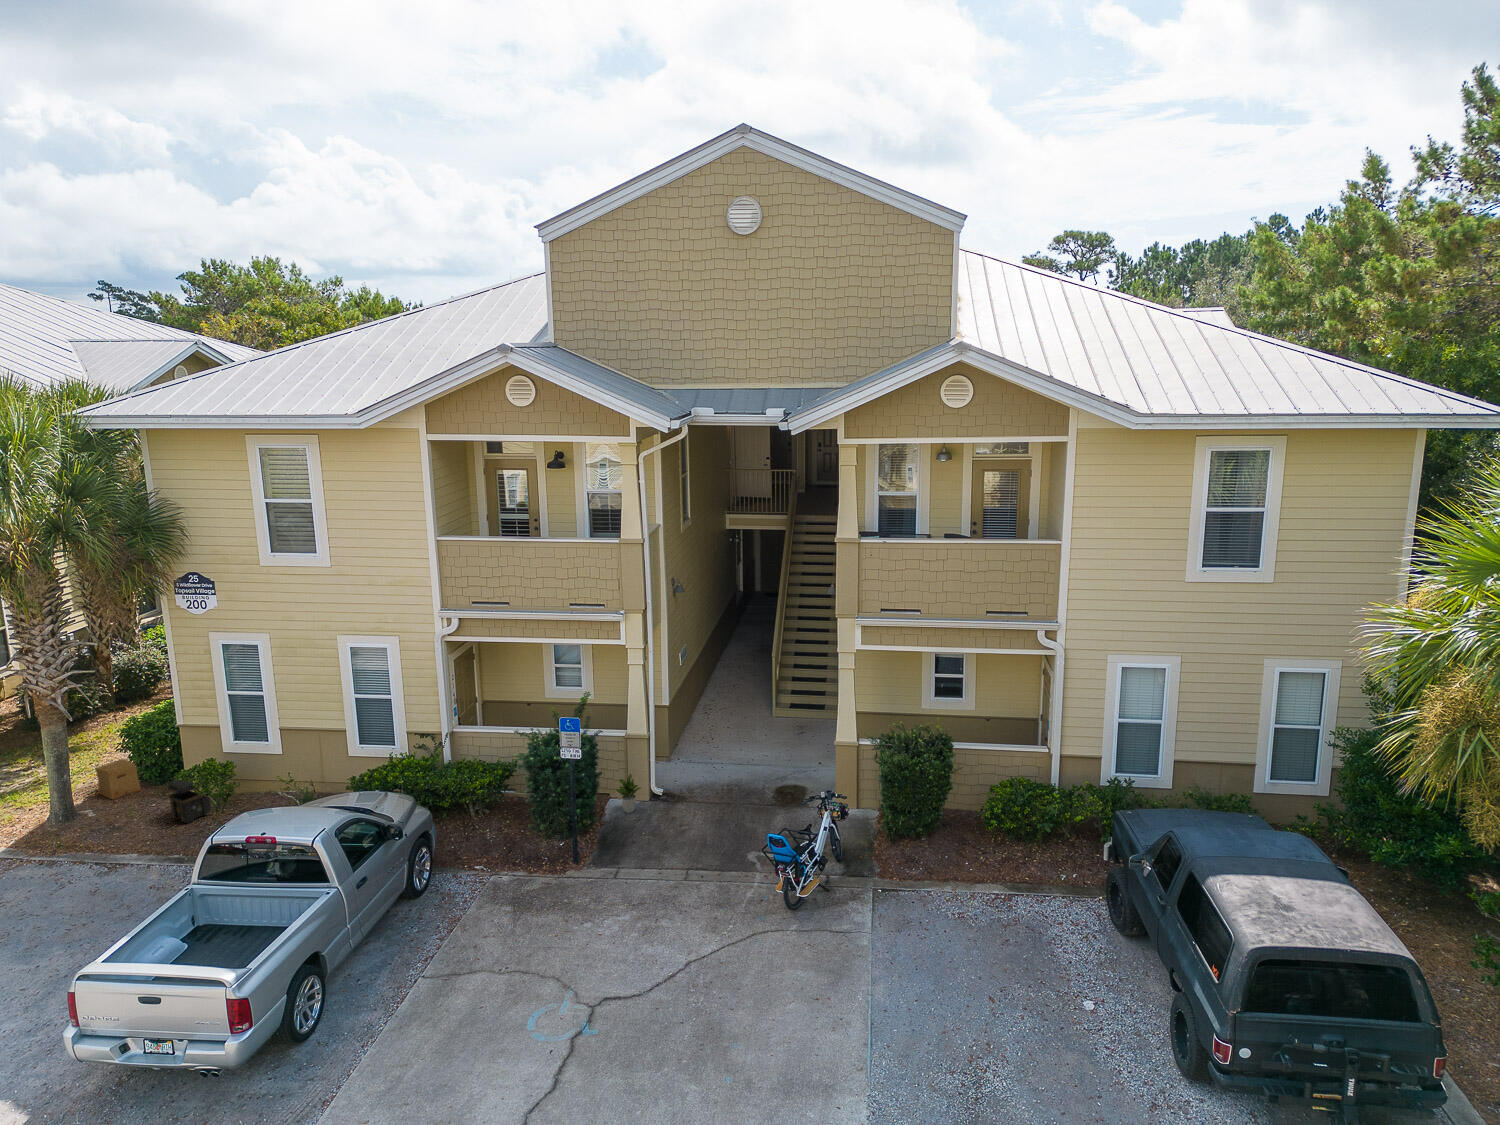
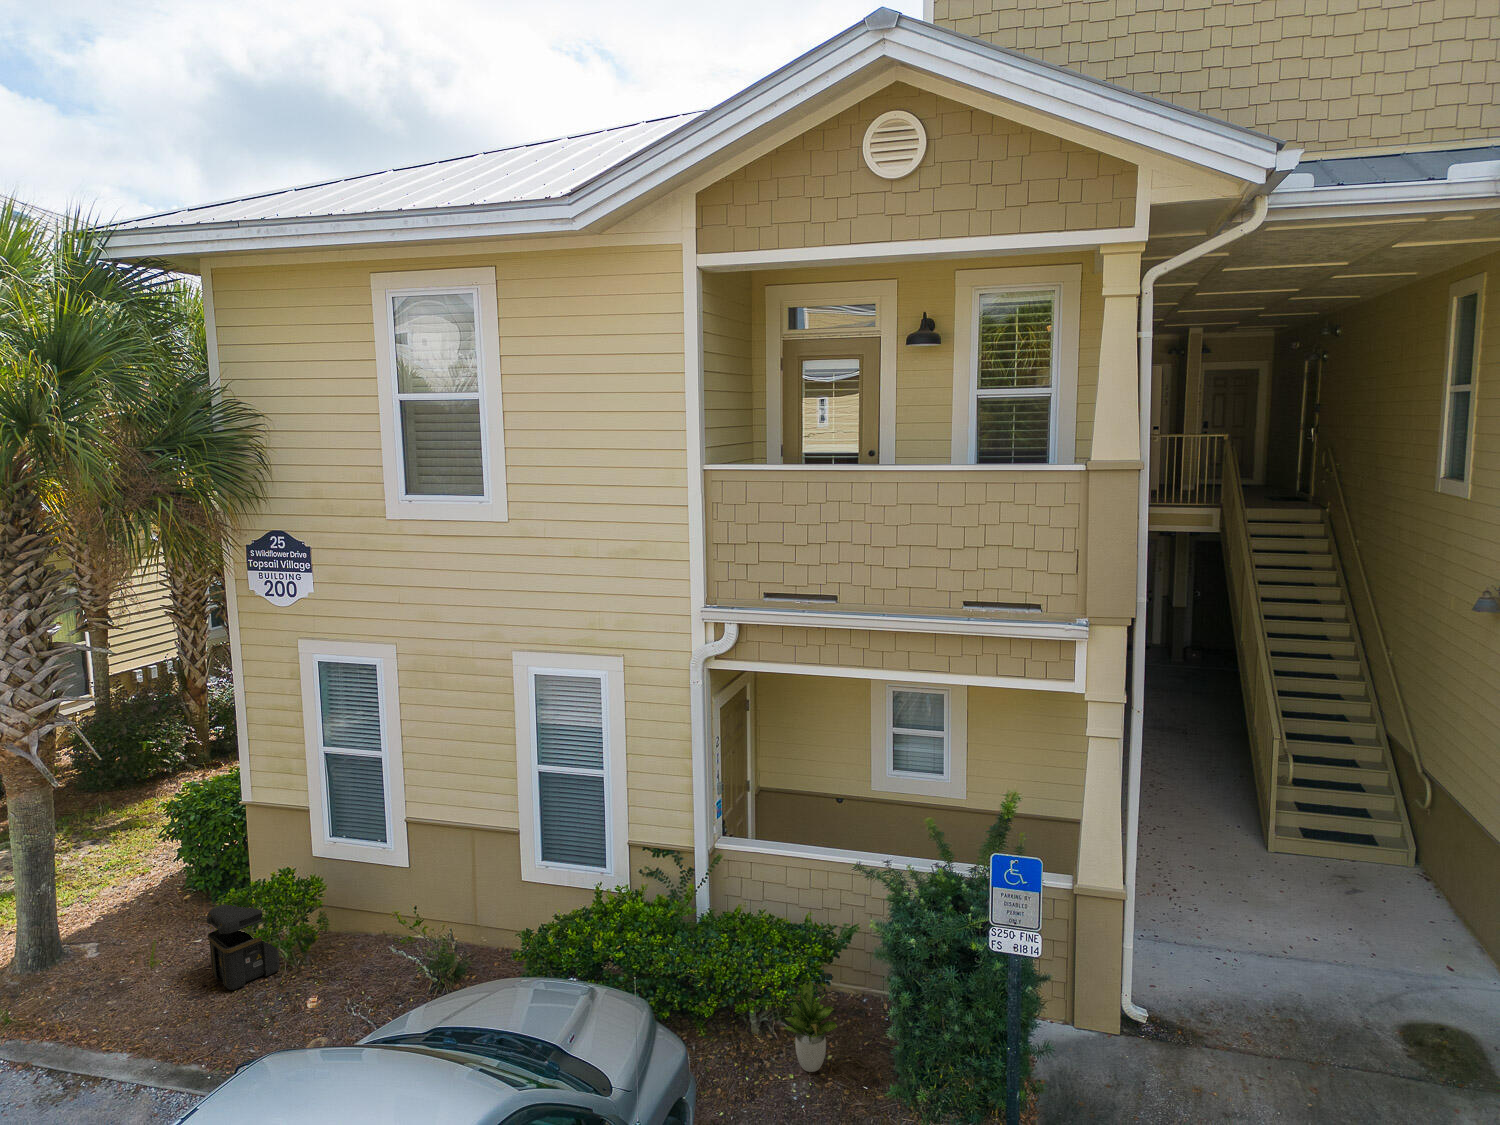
cardboard box: present [95,759,141,799] -> none [119,851,187,924]
potted plant: present [616,774,641,813] -> present [784,980,837,1072]

